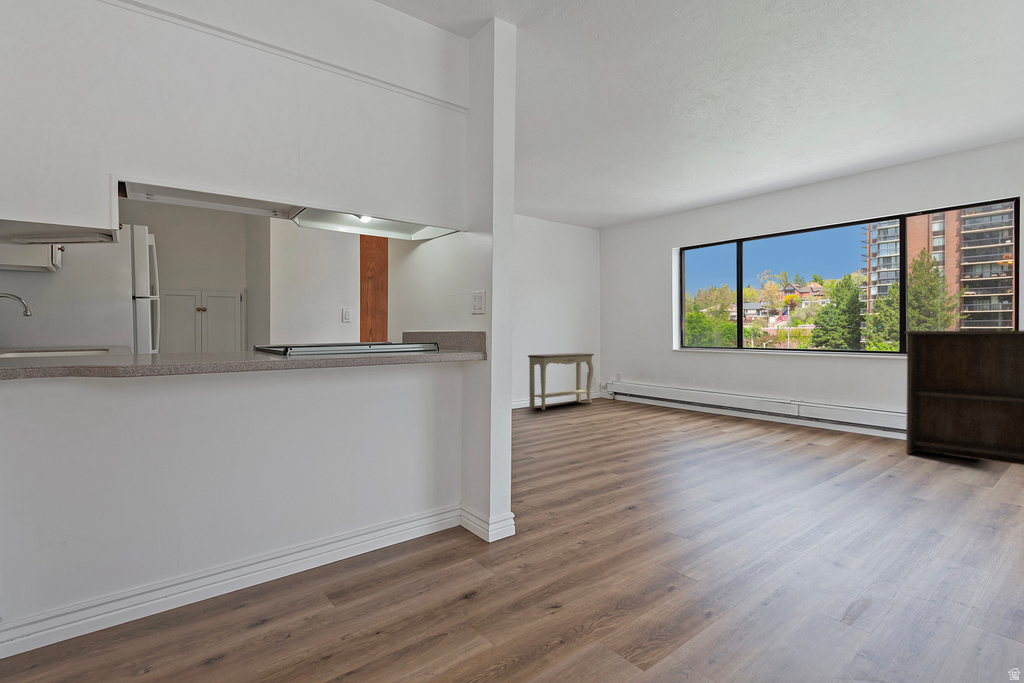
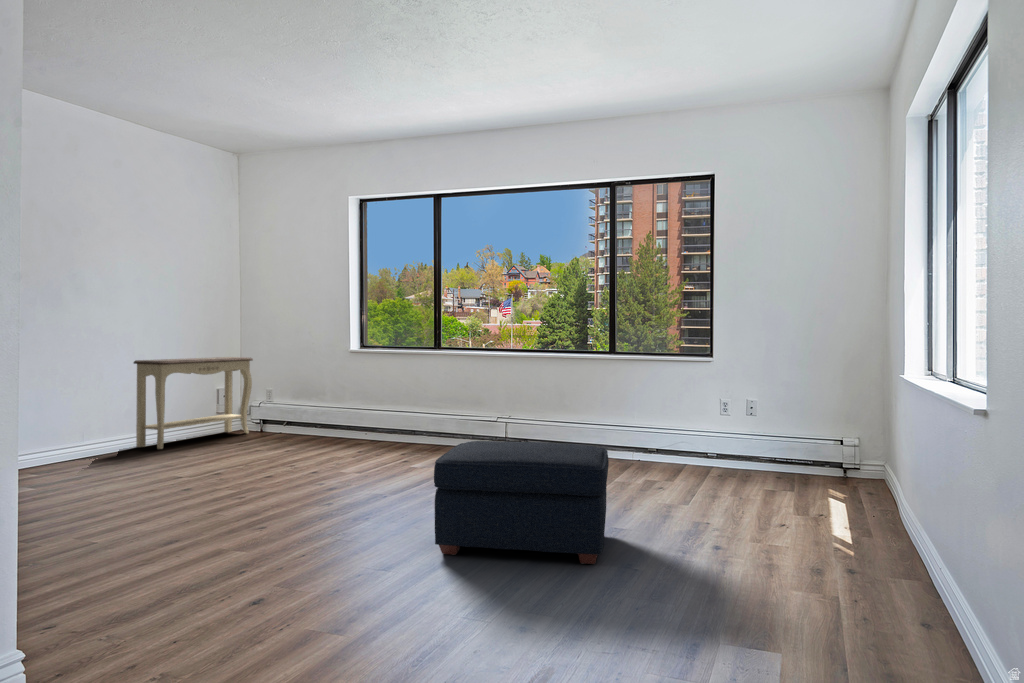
bookshelf: present [905,330,1024,465] -> none [628,329,753,488]
ottoman: none [746,415,894,513] -> present [434,441,609,564]

